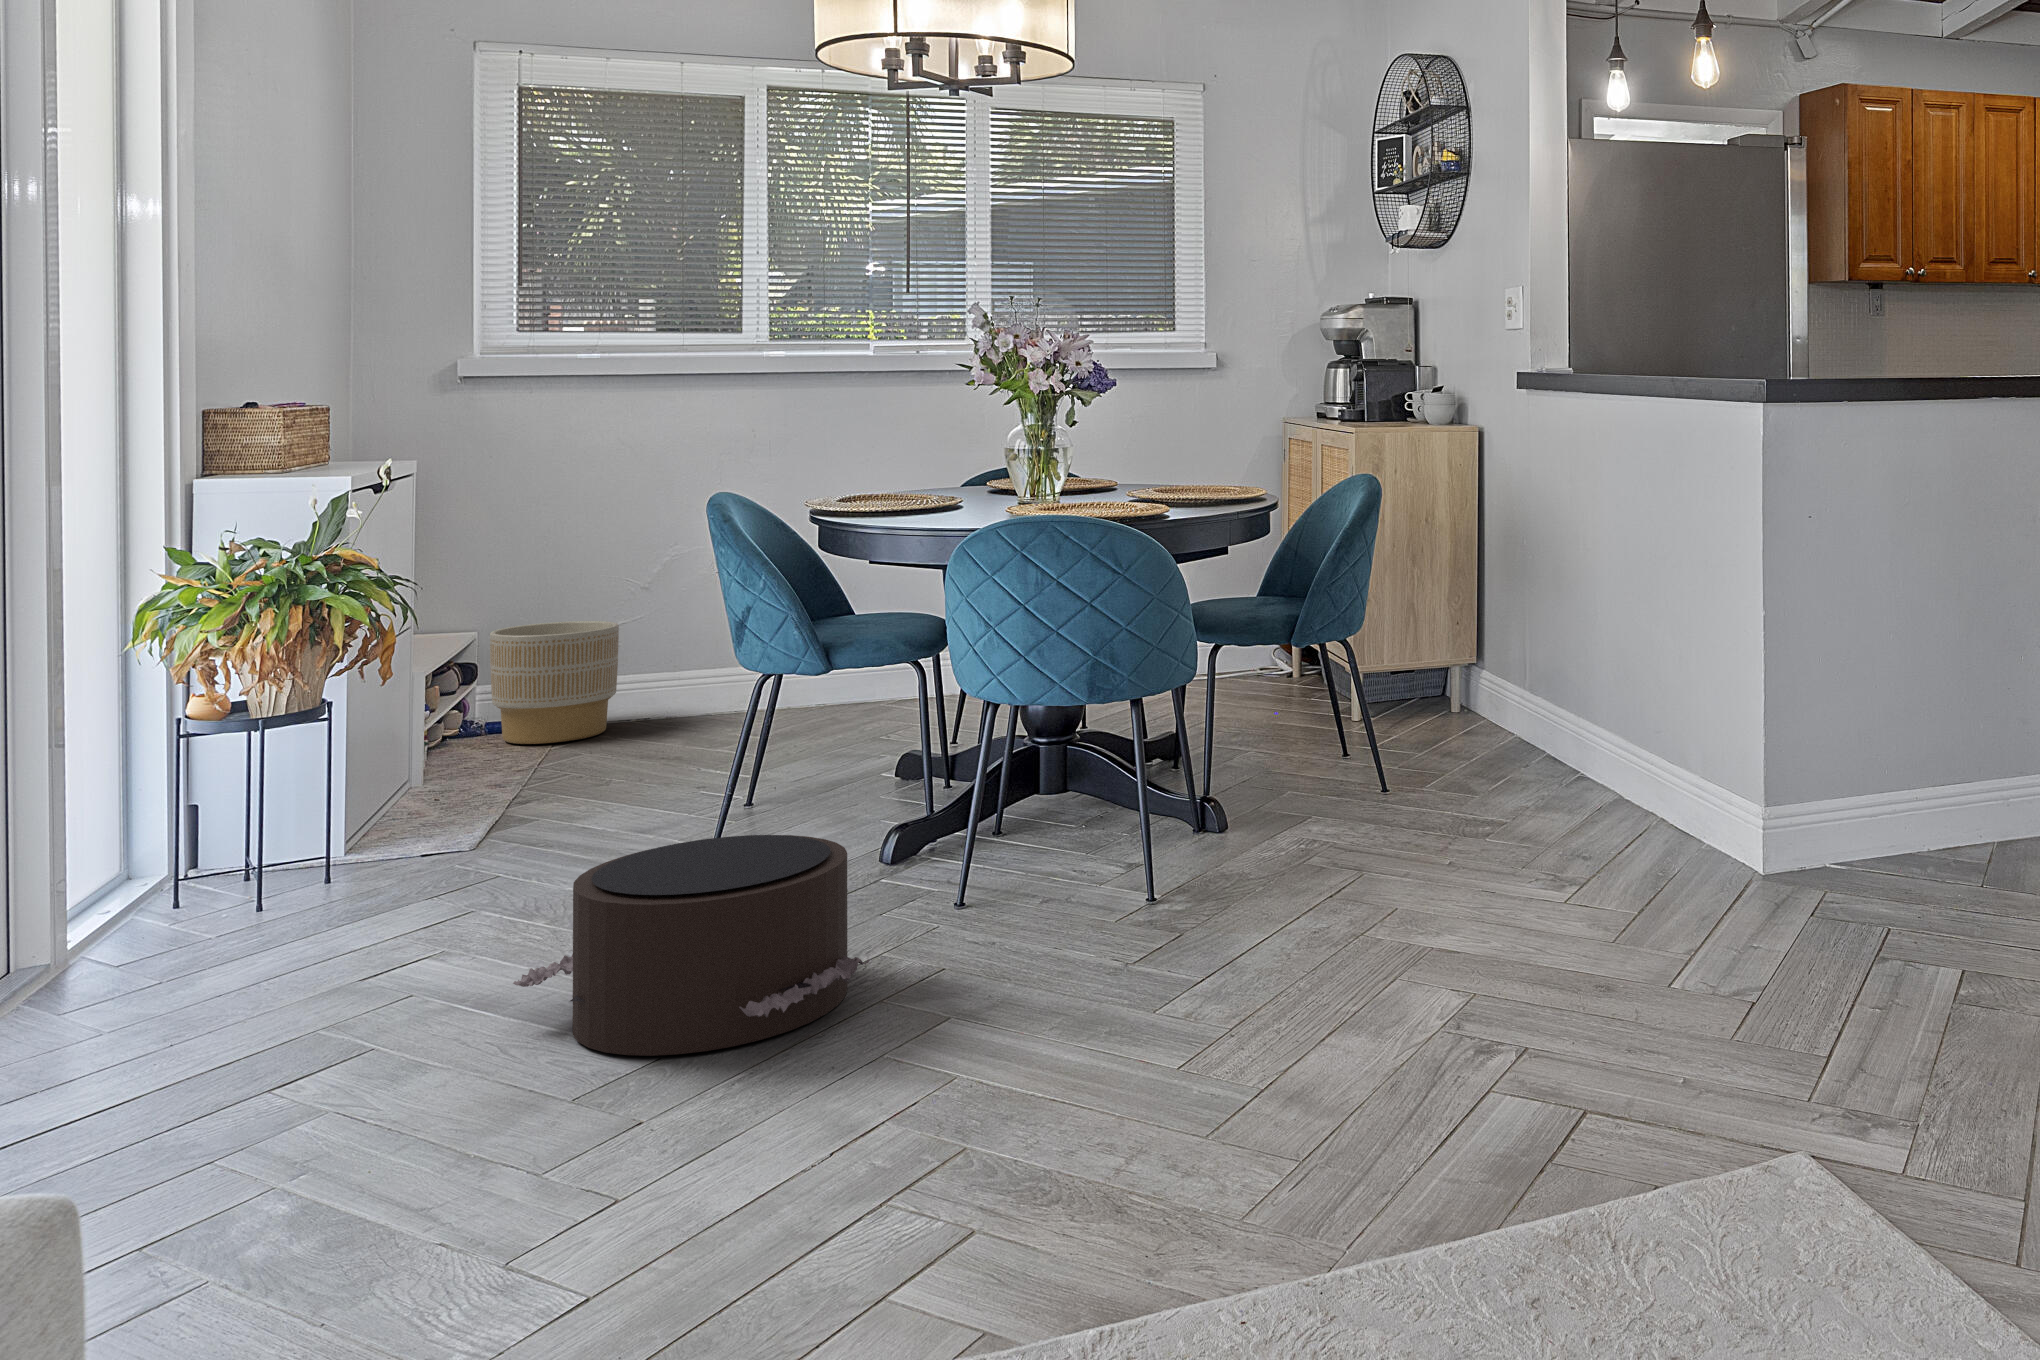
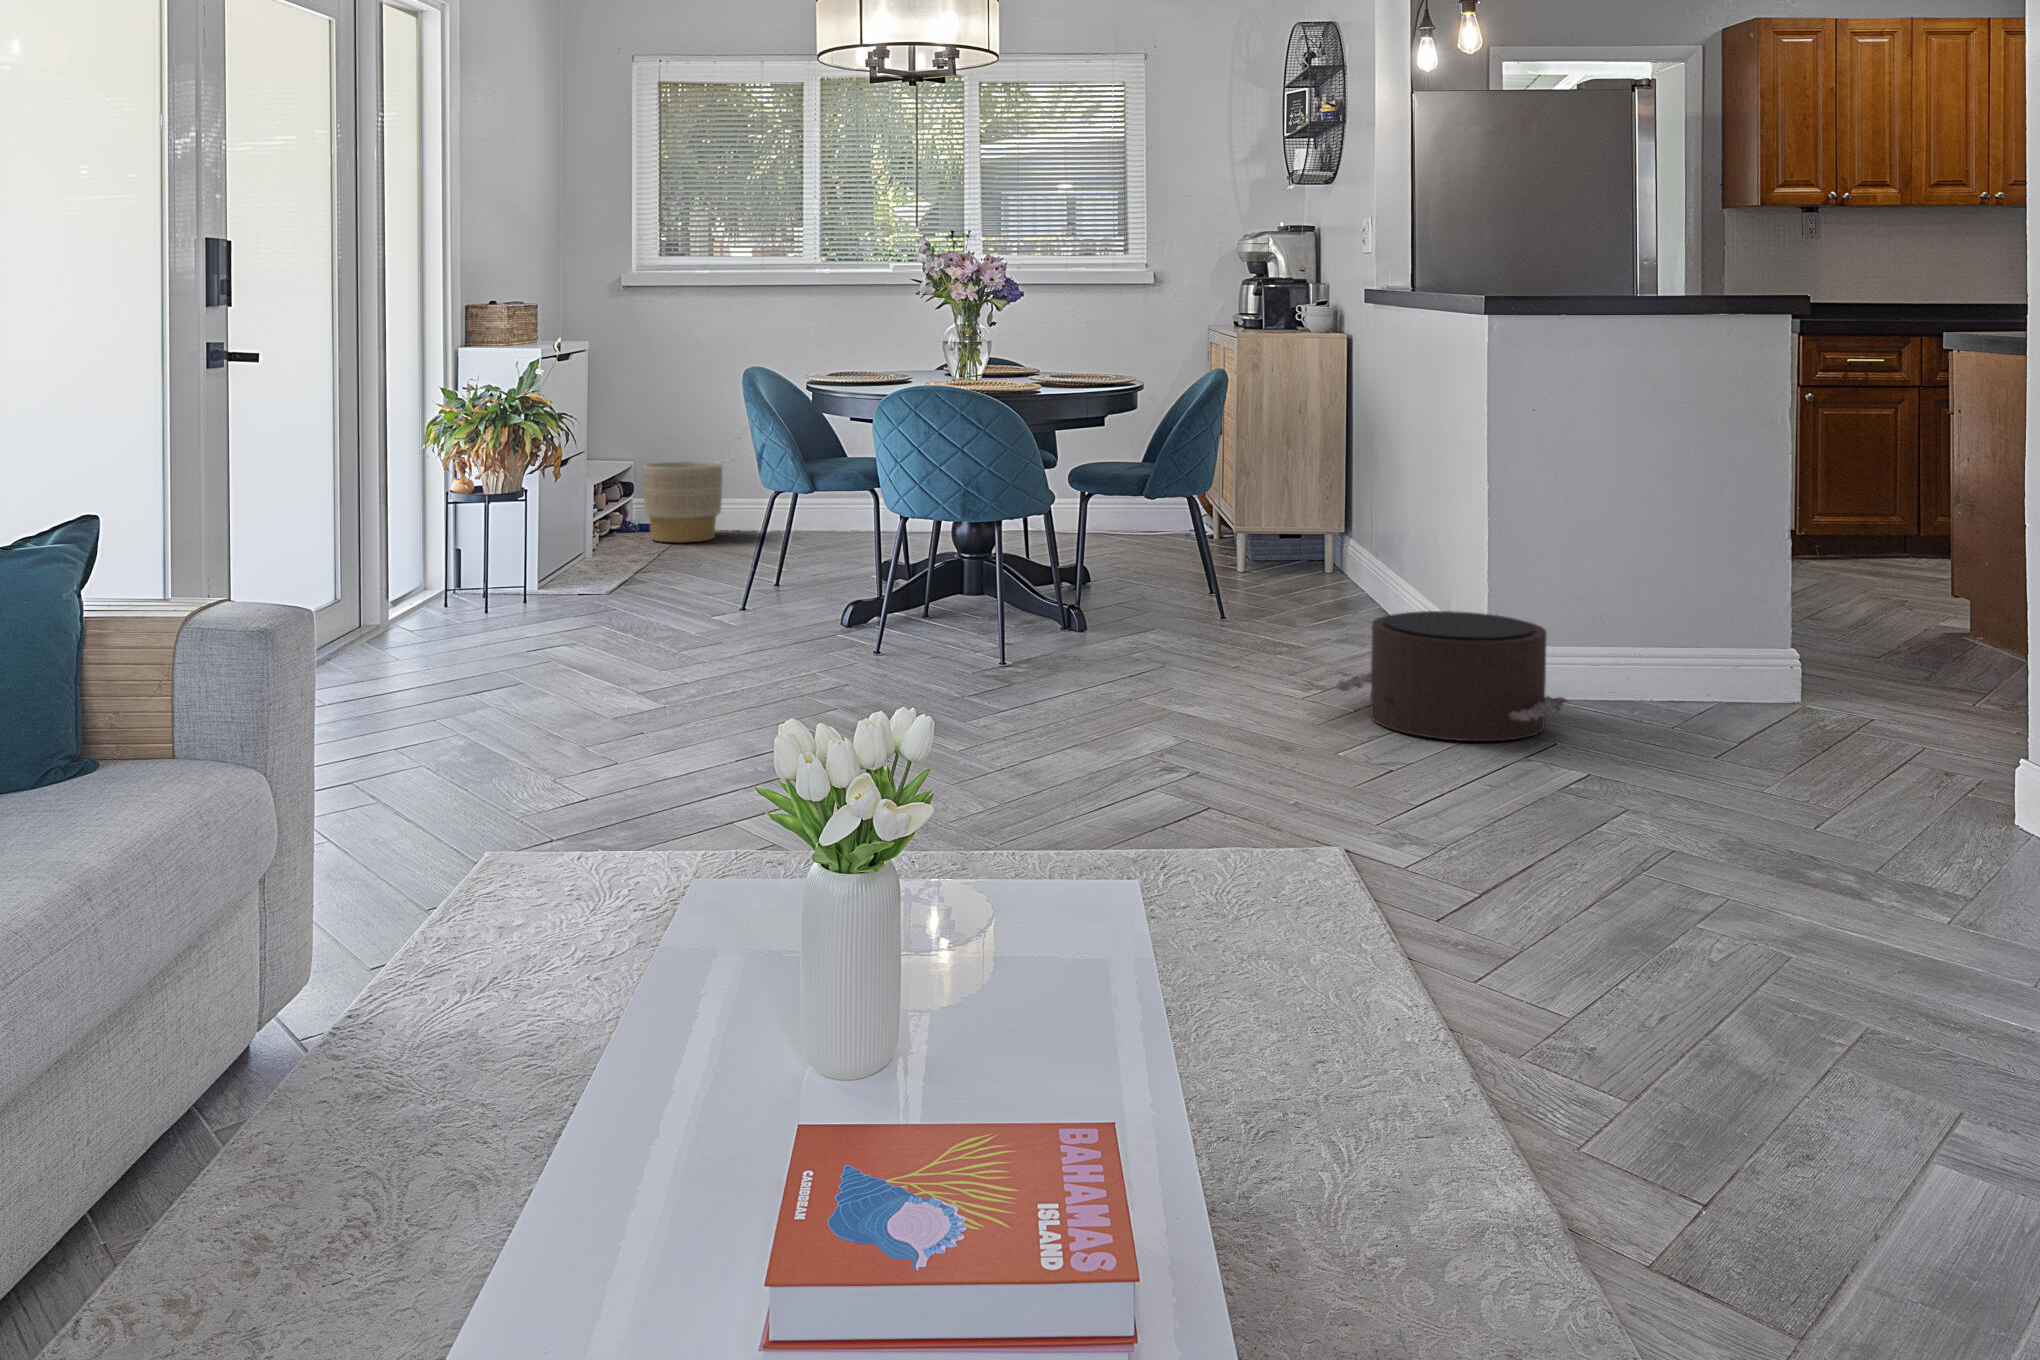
pouf: present [513,835,869,1056] -> present [1335,611,1567,741]

